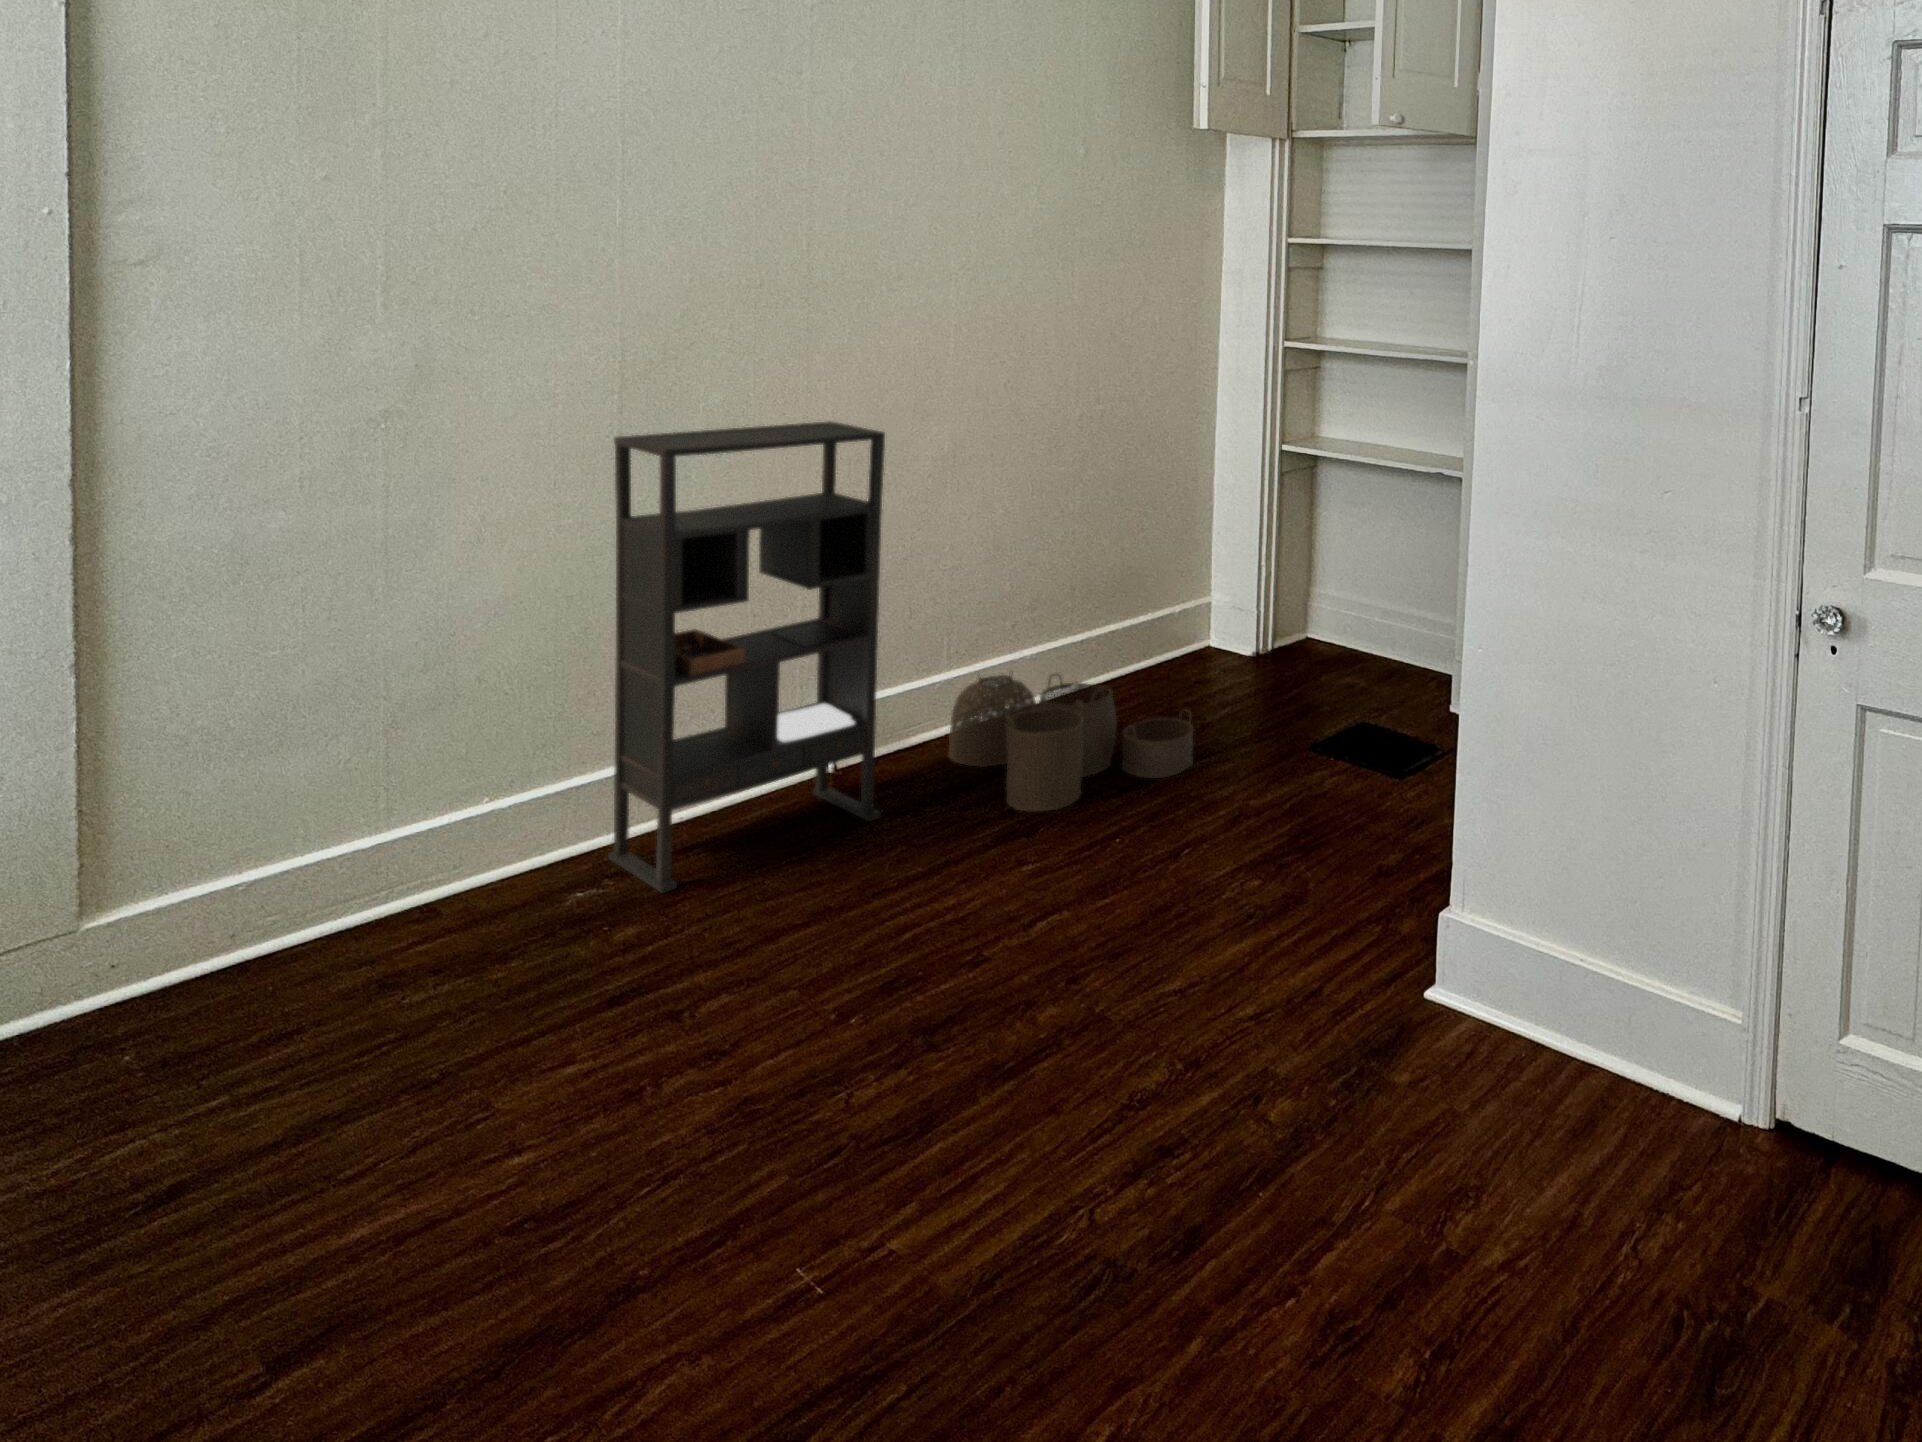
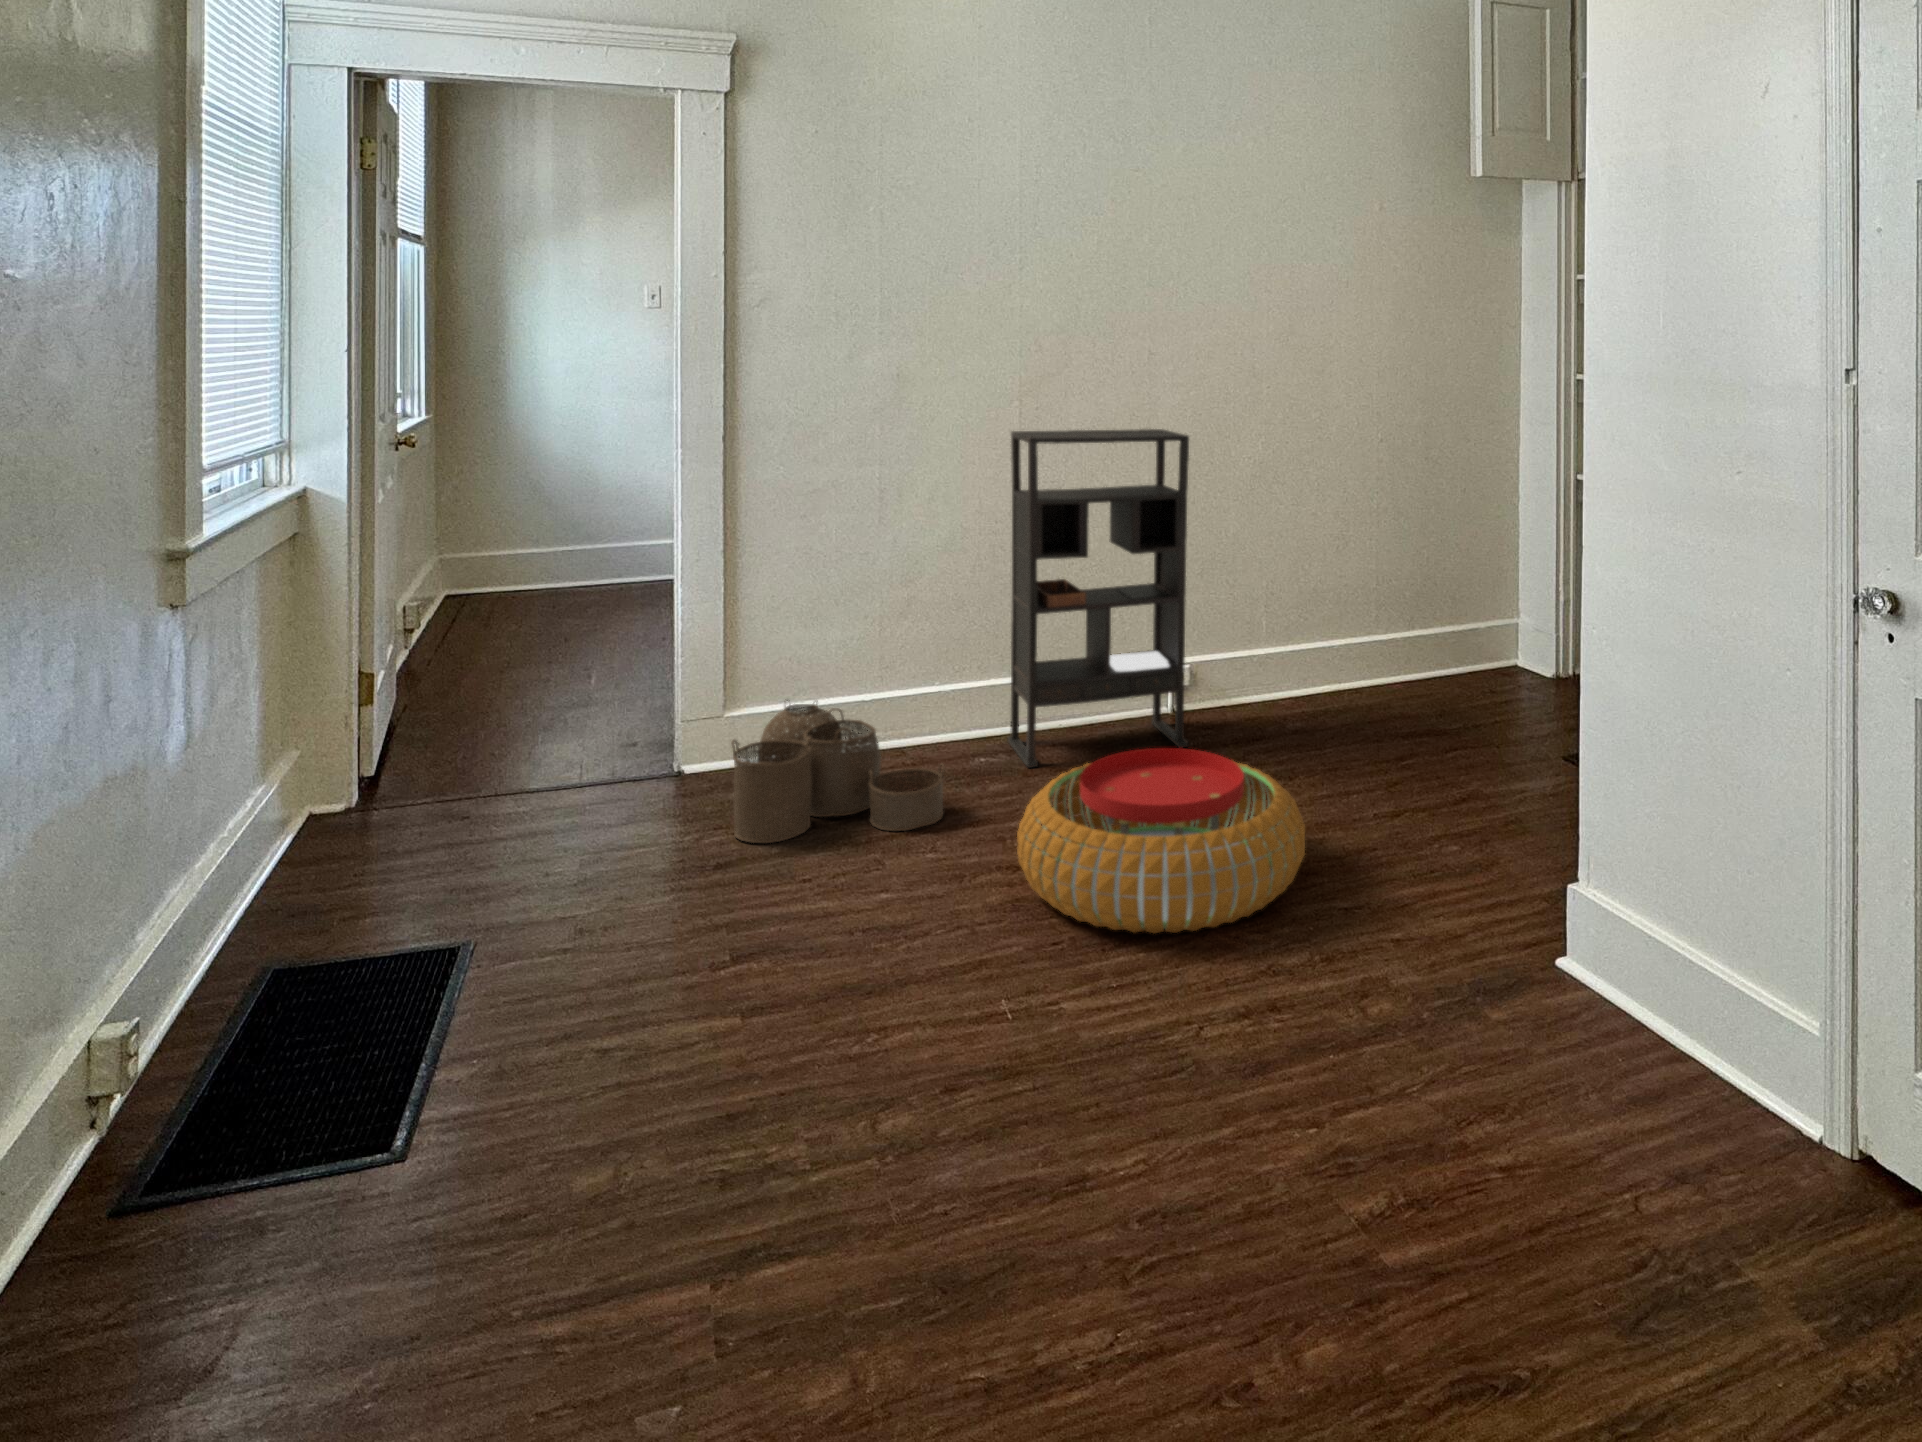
woven basket: present [949,674,1194,812] -> present [732,700,945,843]
pouf: none [735,841,1129,1107] -> present [1017,748,1305,933]

